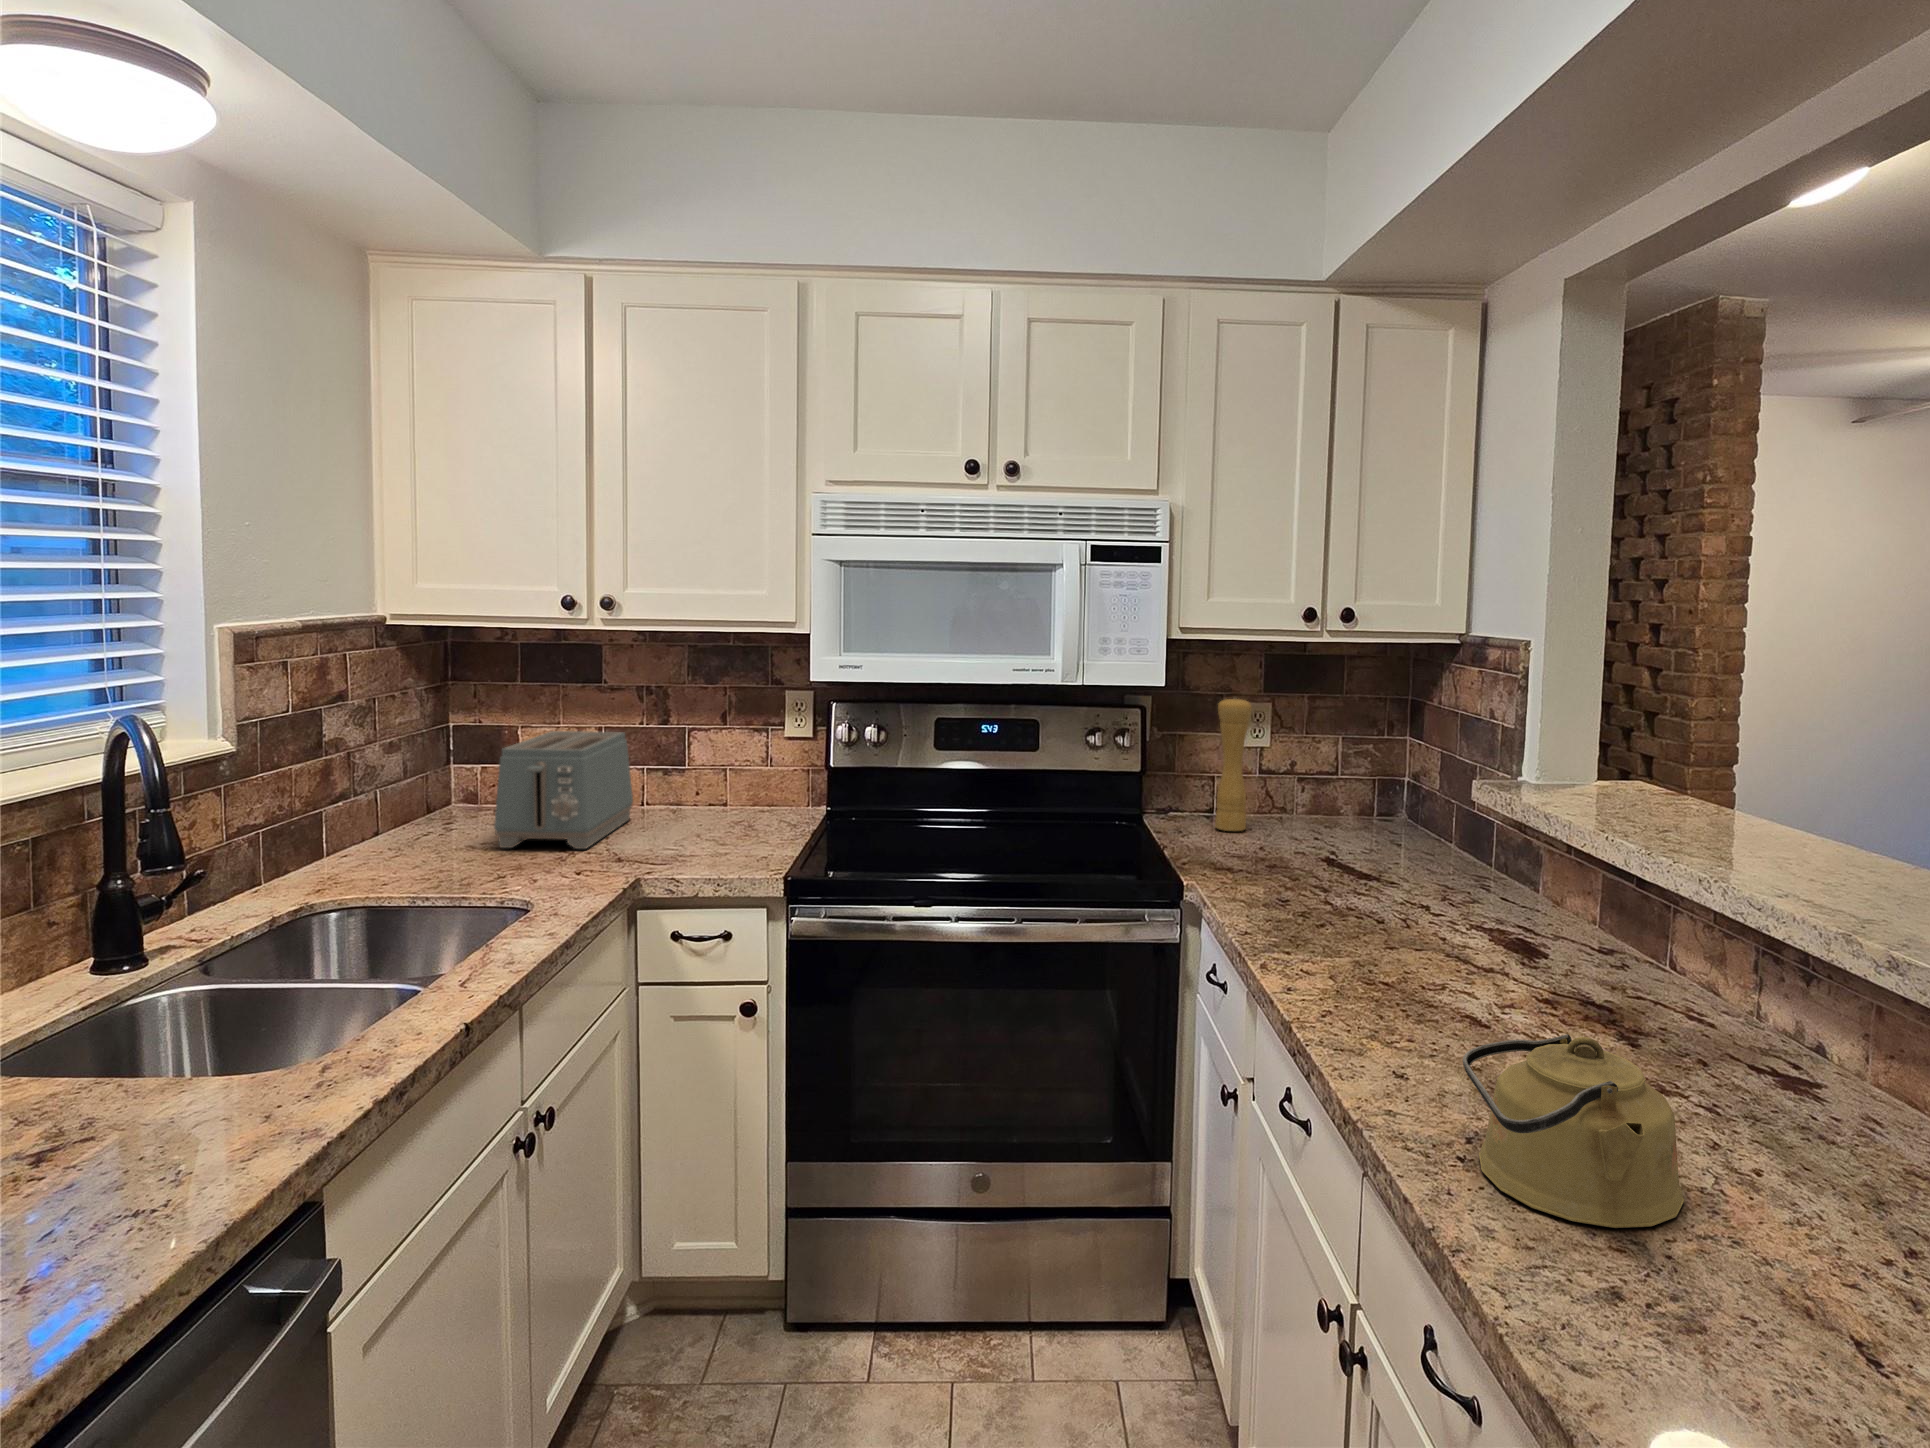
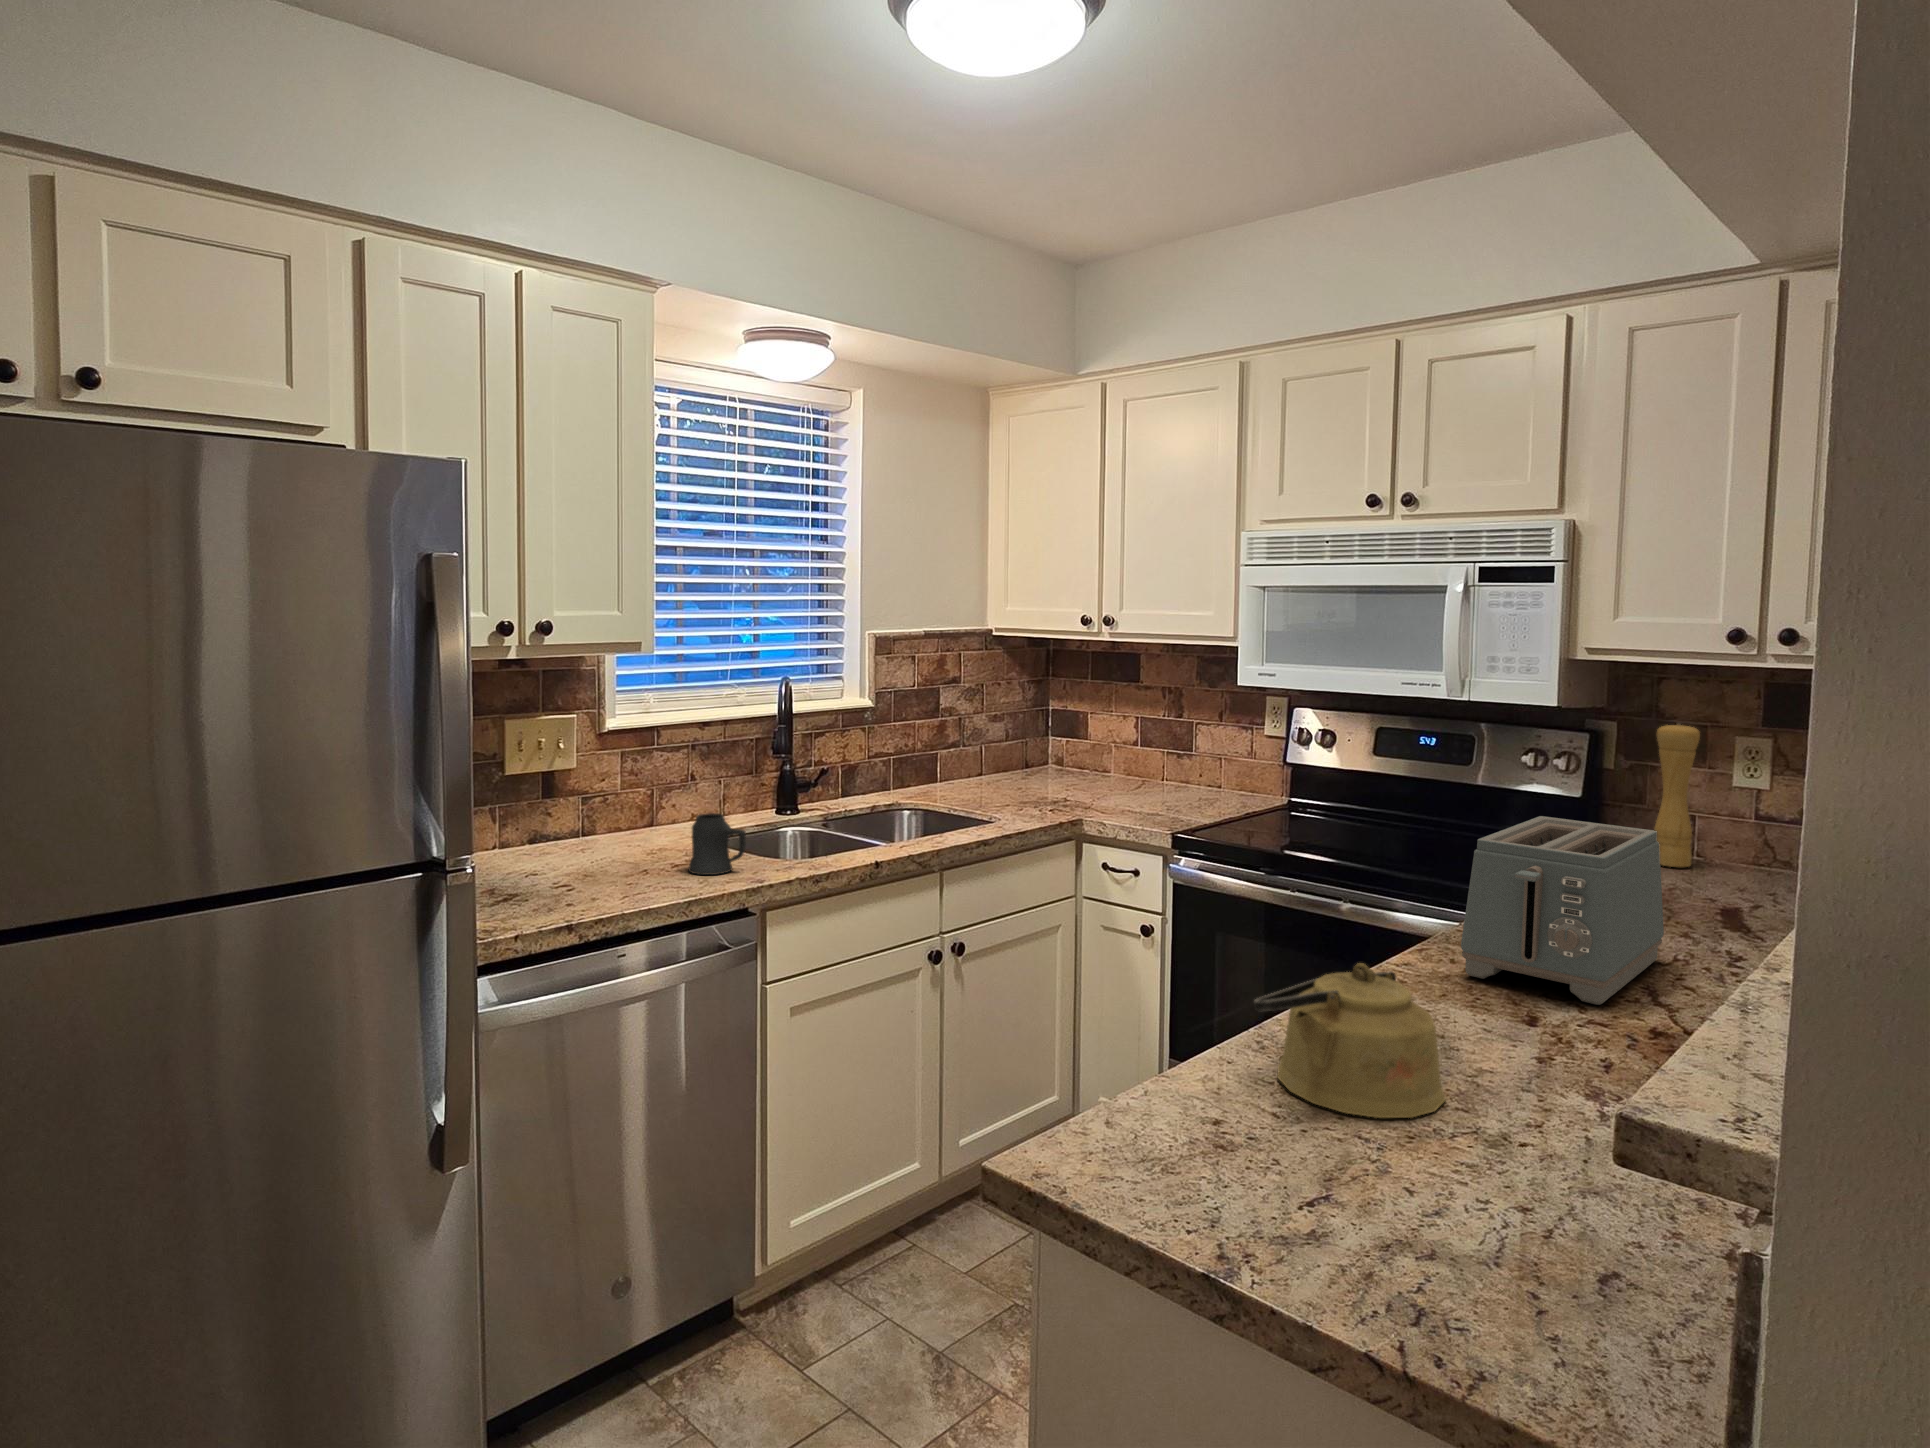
toaster: present [494,731,633,849] -> present [1461,816,1664,1005]
mug: none [103,1023,248,1166] -> present [688,813,746,875]

